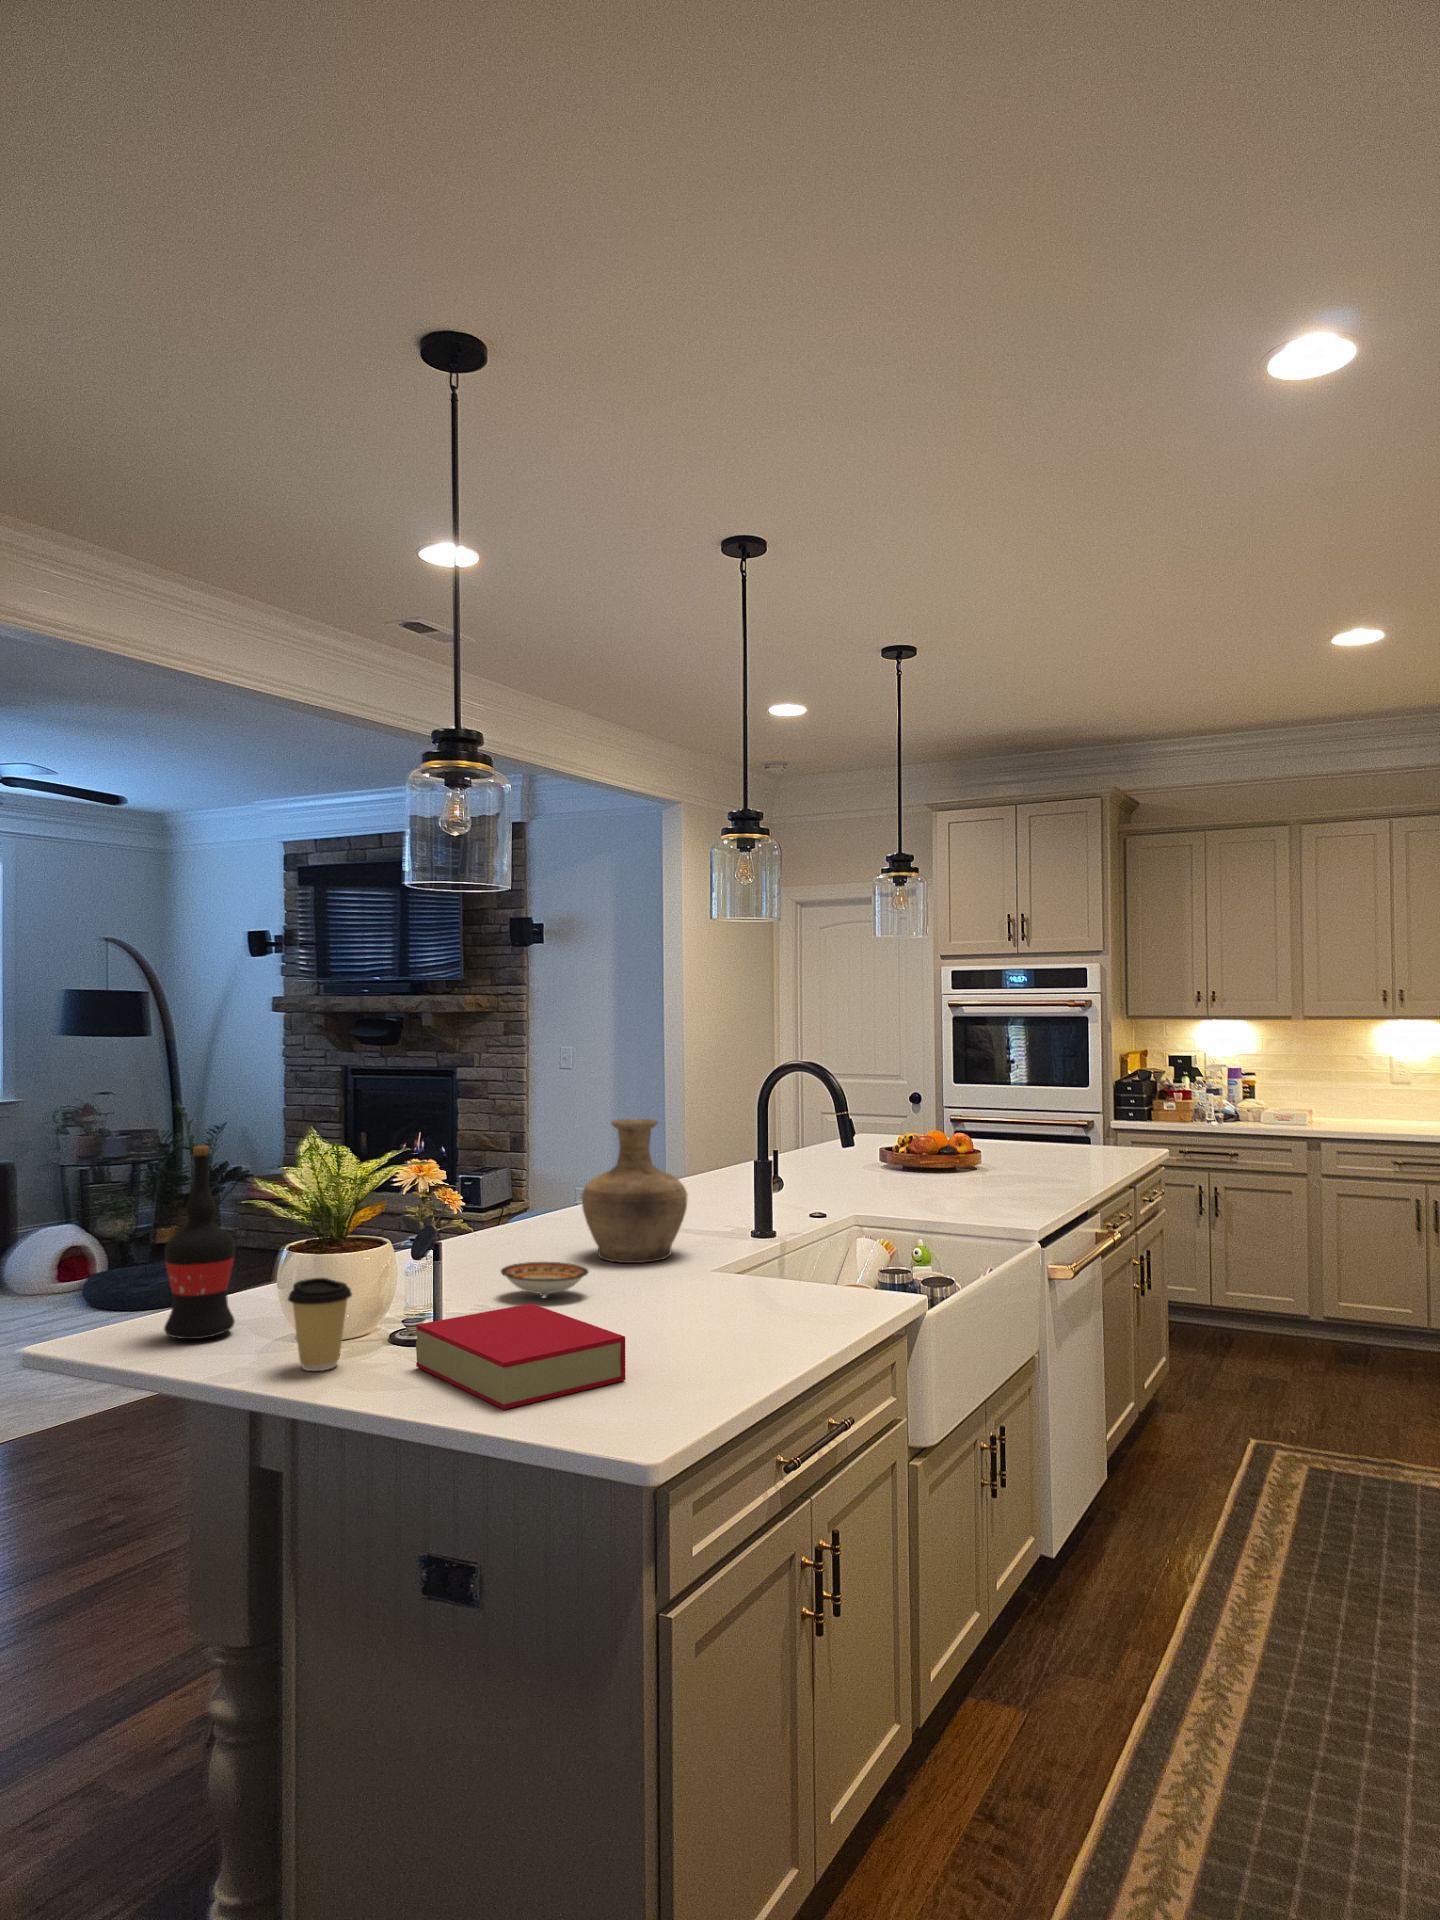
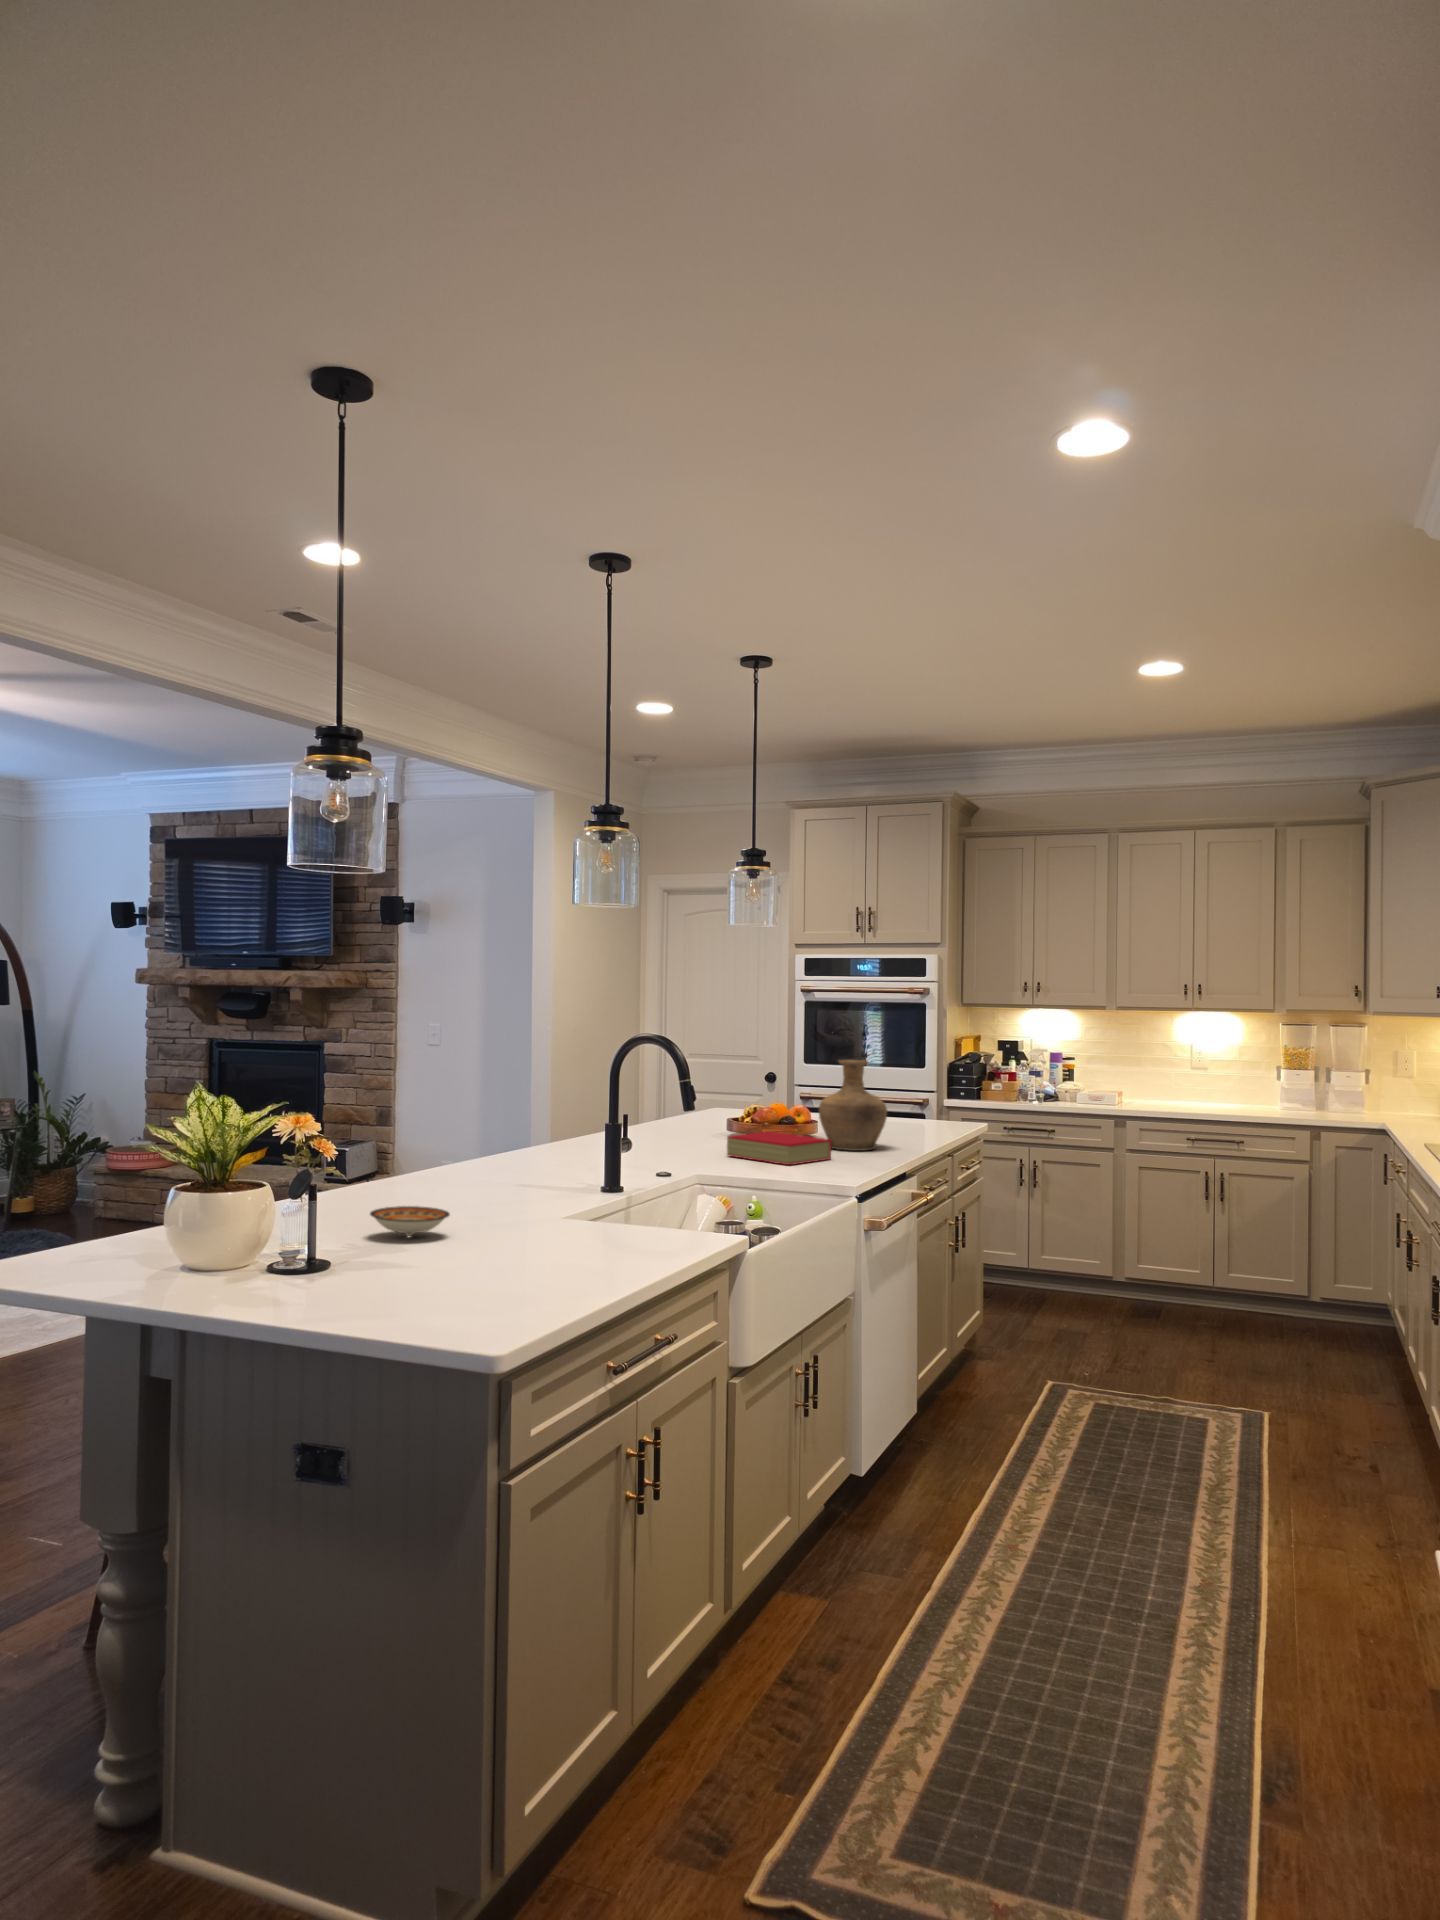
vase: present [582,1119,688,1263] -> present [819,1060,887,1151]
wine bottle: present [164,1146,235,1339] -> none [56,1095,124,1269]
coffee cup: present [288,1278,352,1371] -> none [174,1212,234,1293]
book: present [416,1303,625,1410] -> present [727,1132,831,1165]

